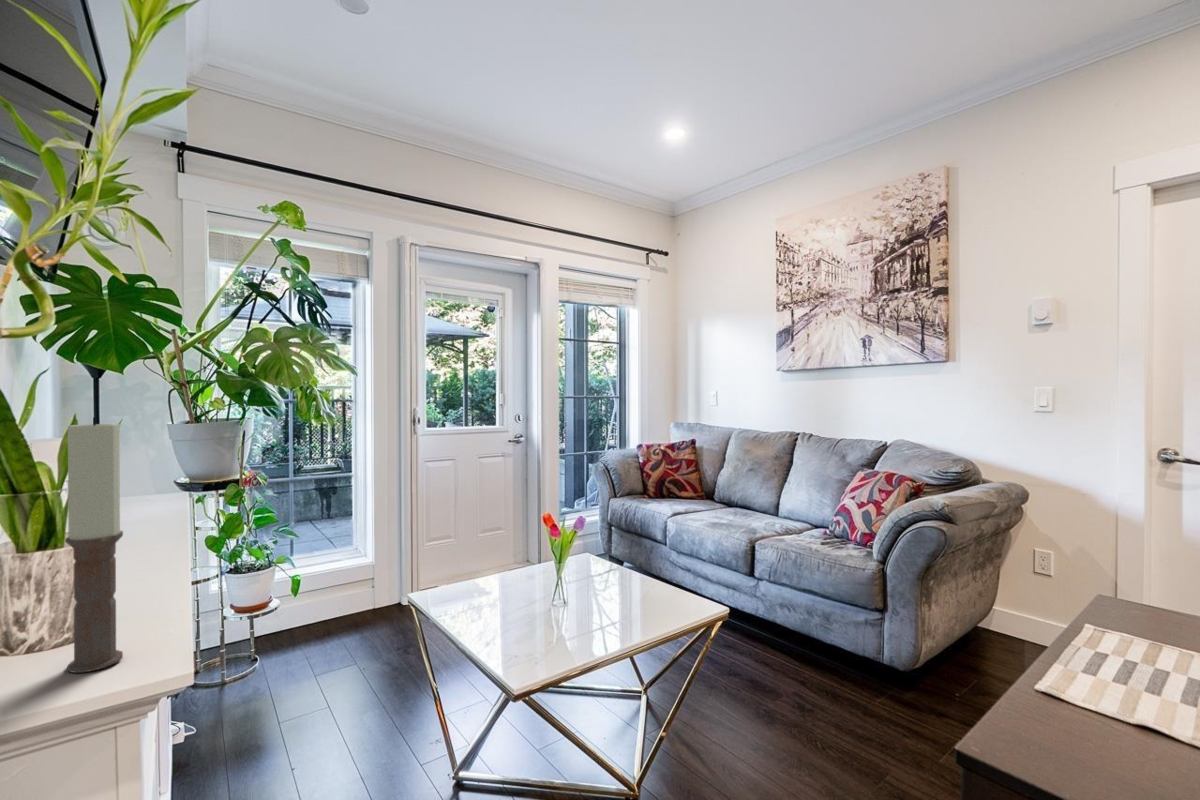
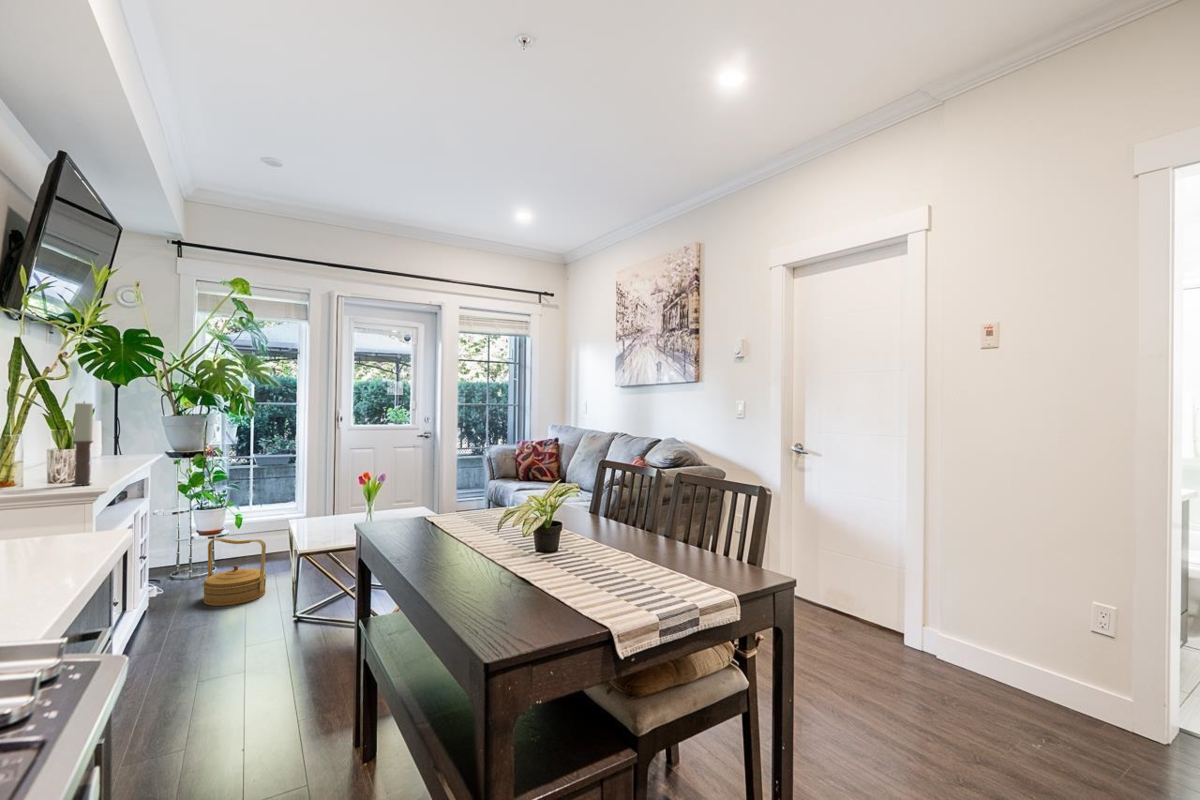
basket: none [262,628,365,753] -> present [203,538,267,606]

